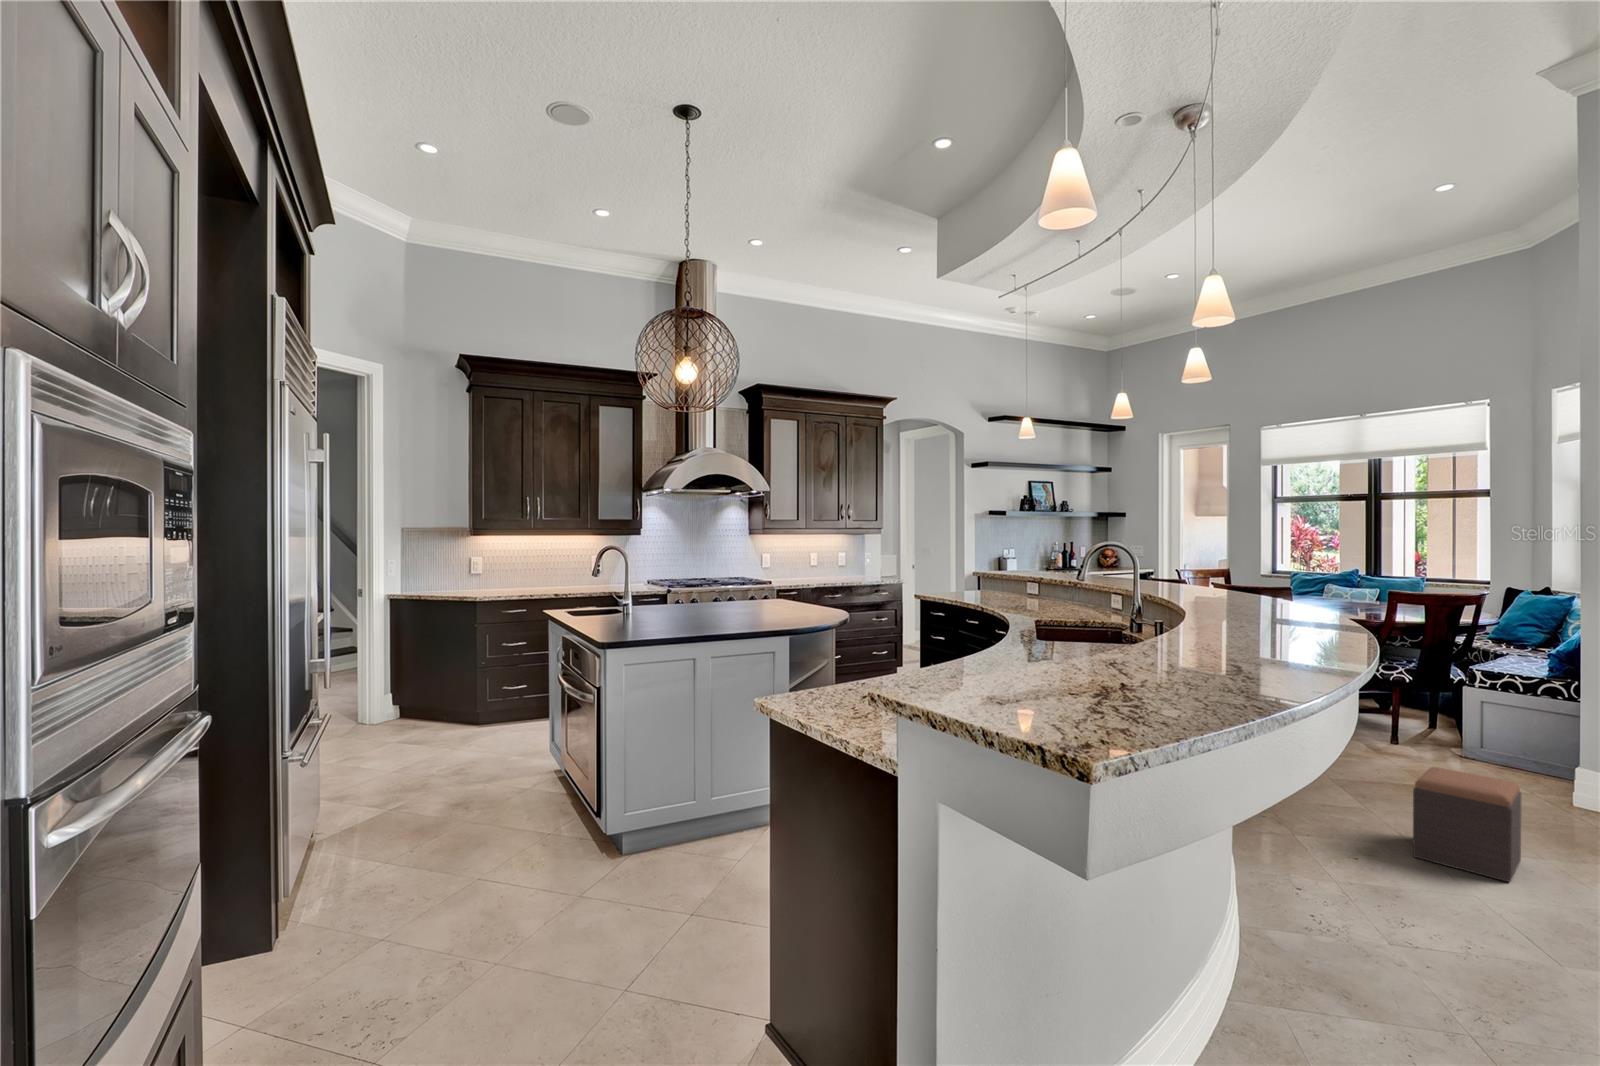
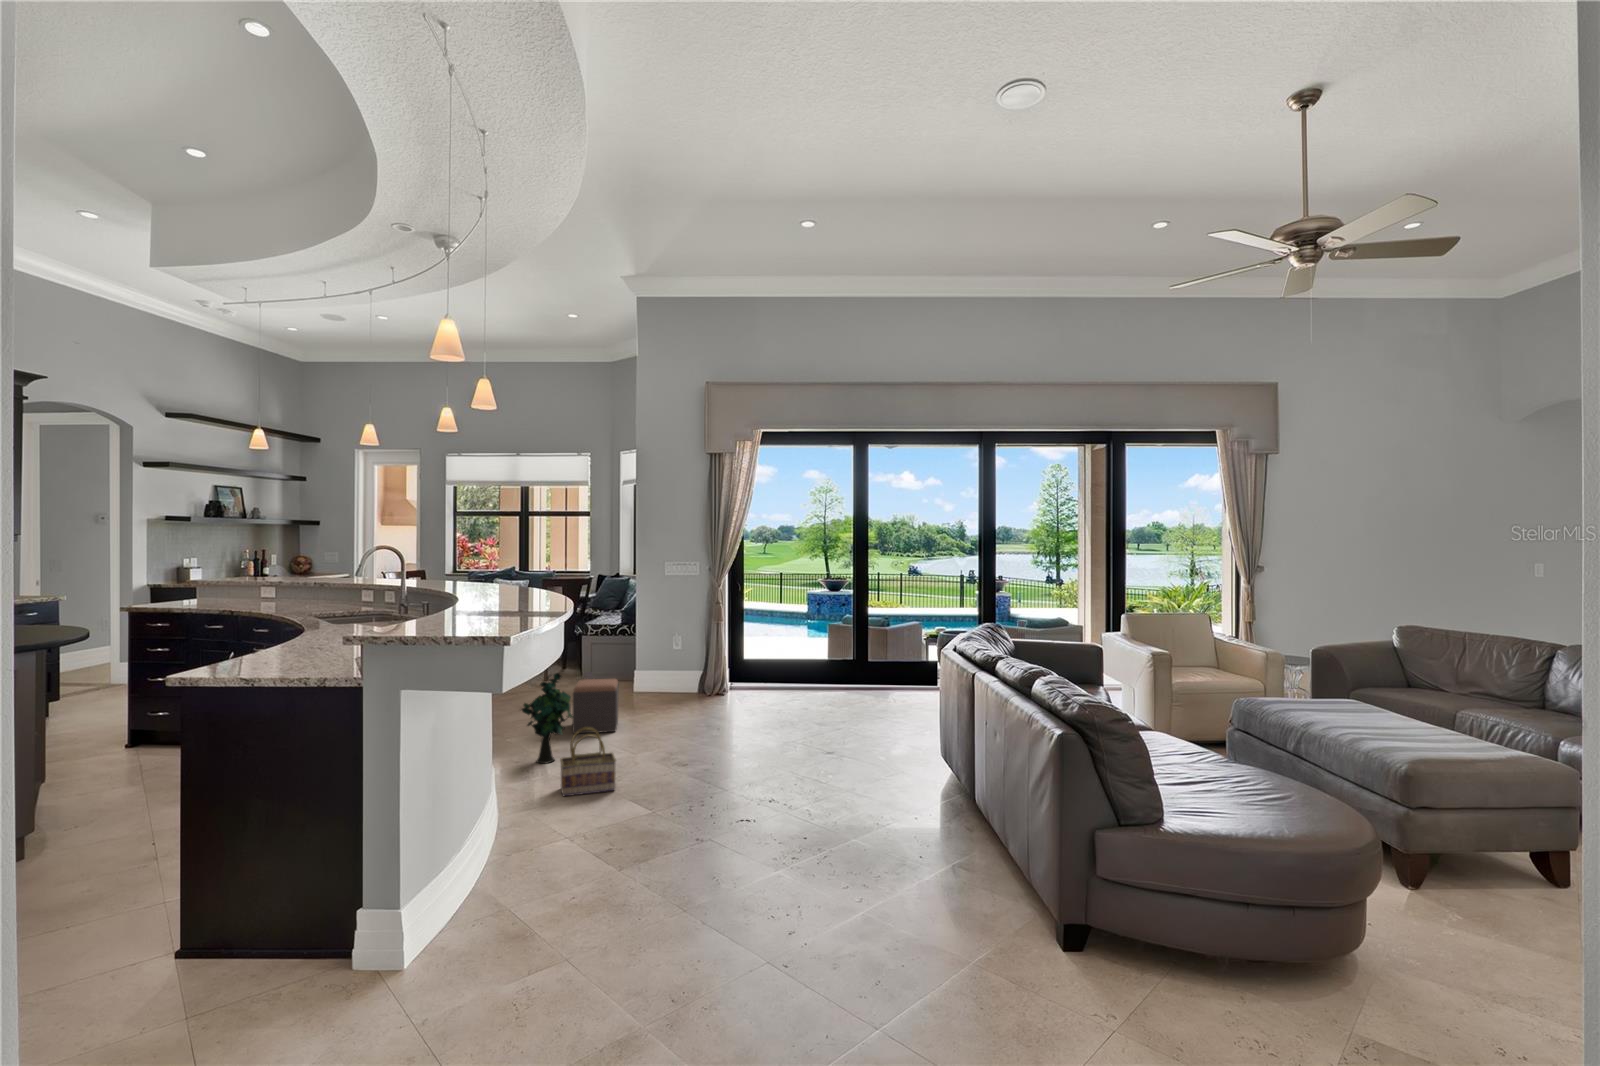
decorative plant: none [1291,754,1399,904] -> present [521,673,573,763]
basket: none [1348,878,1479,1032] -> present [560,727,616,796]

